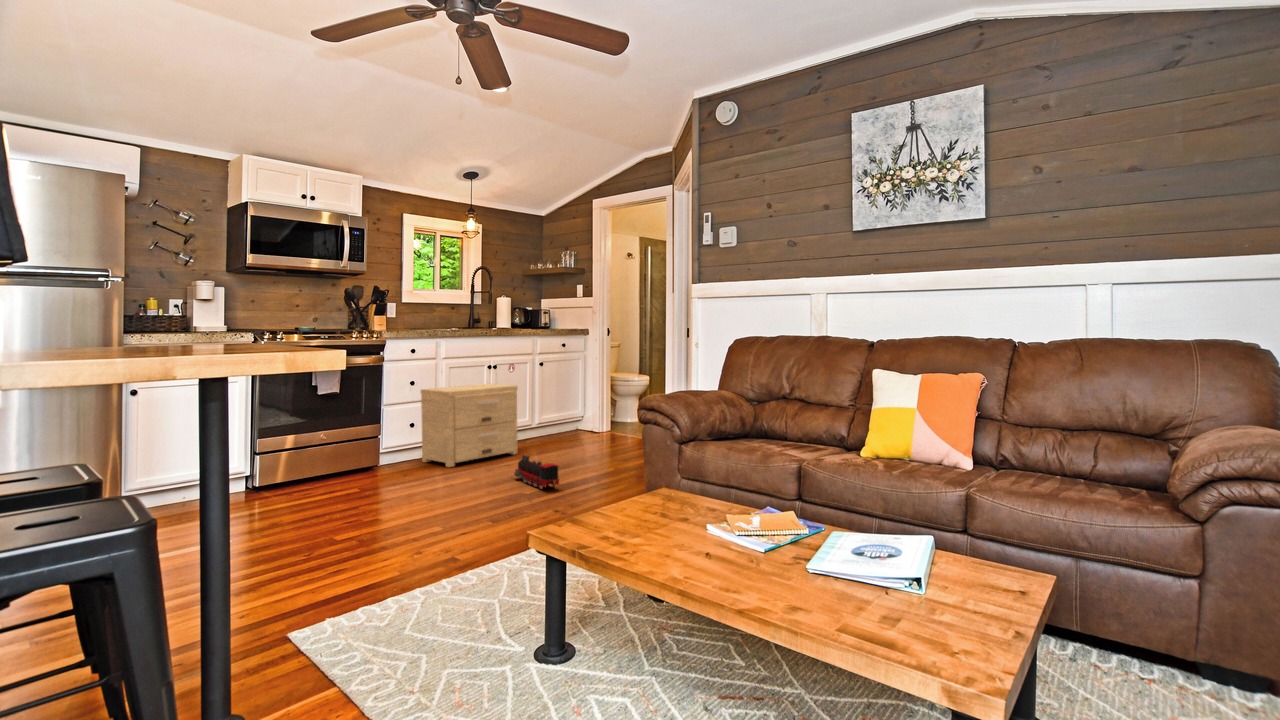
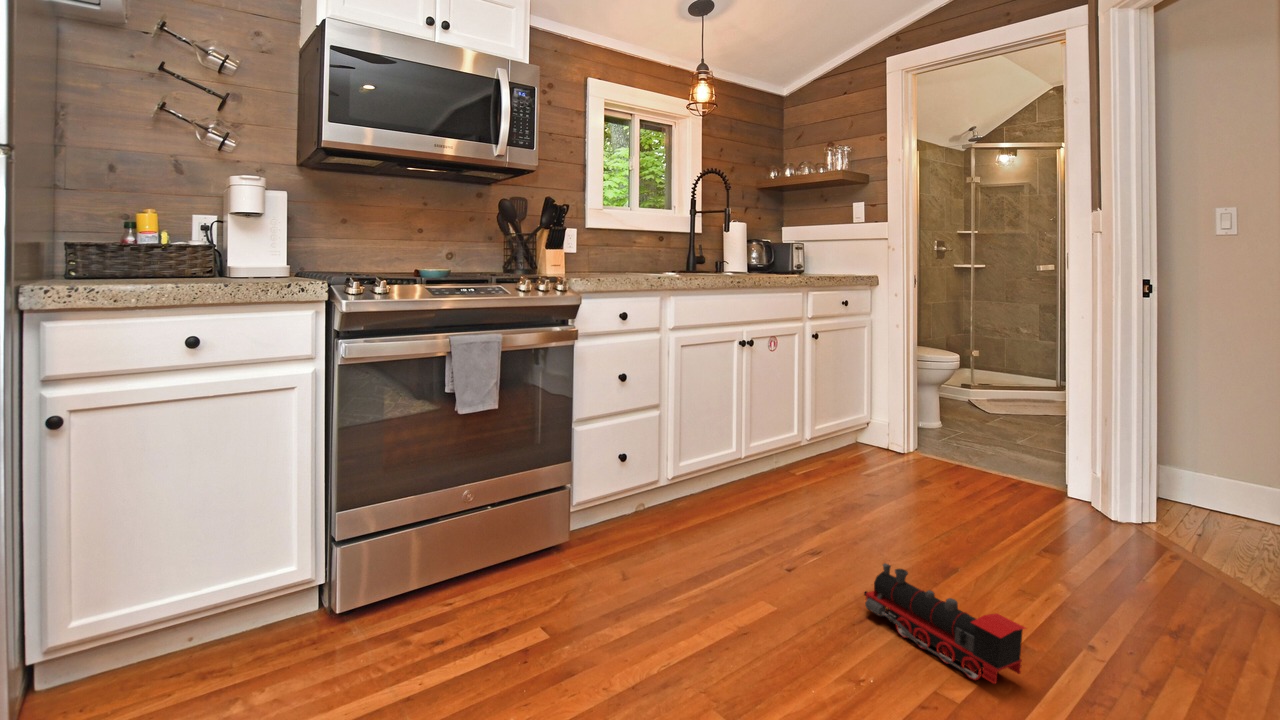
side table: present [420,384,518,467] -> none [637,375,808,551]

